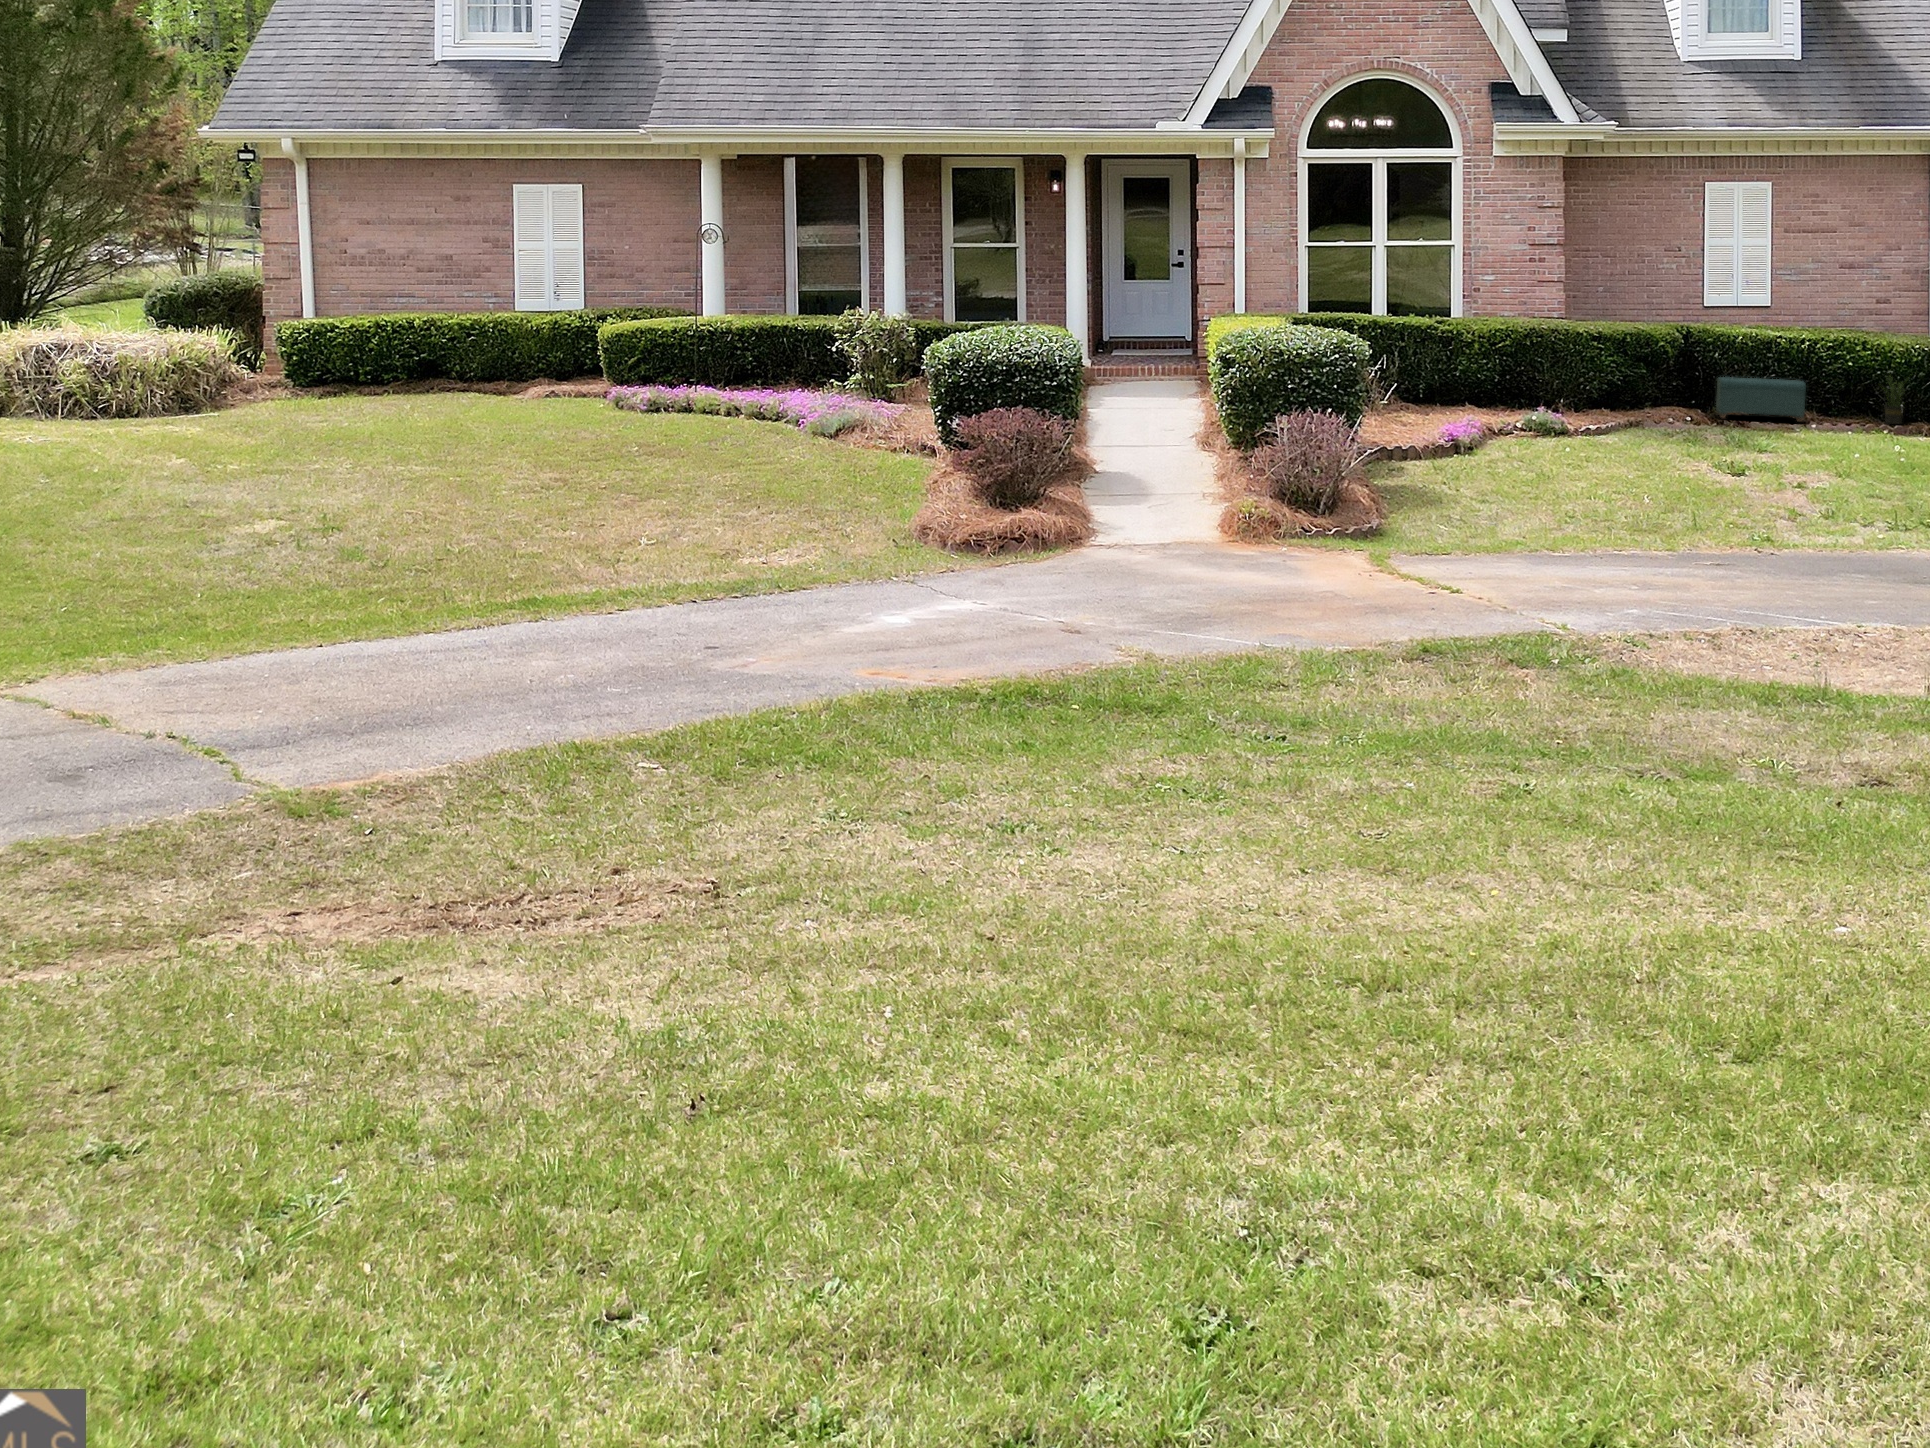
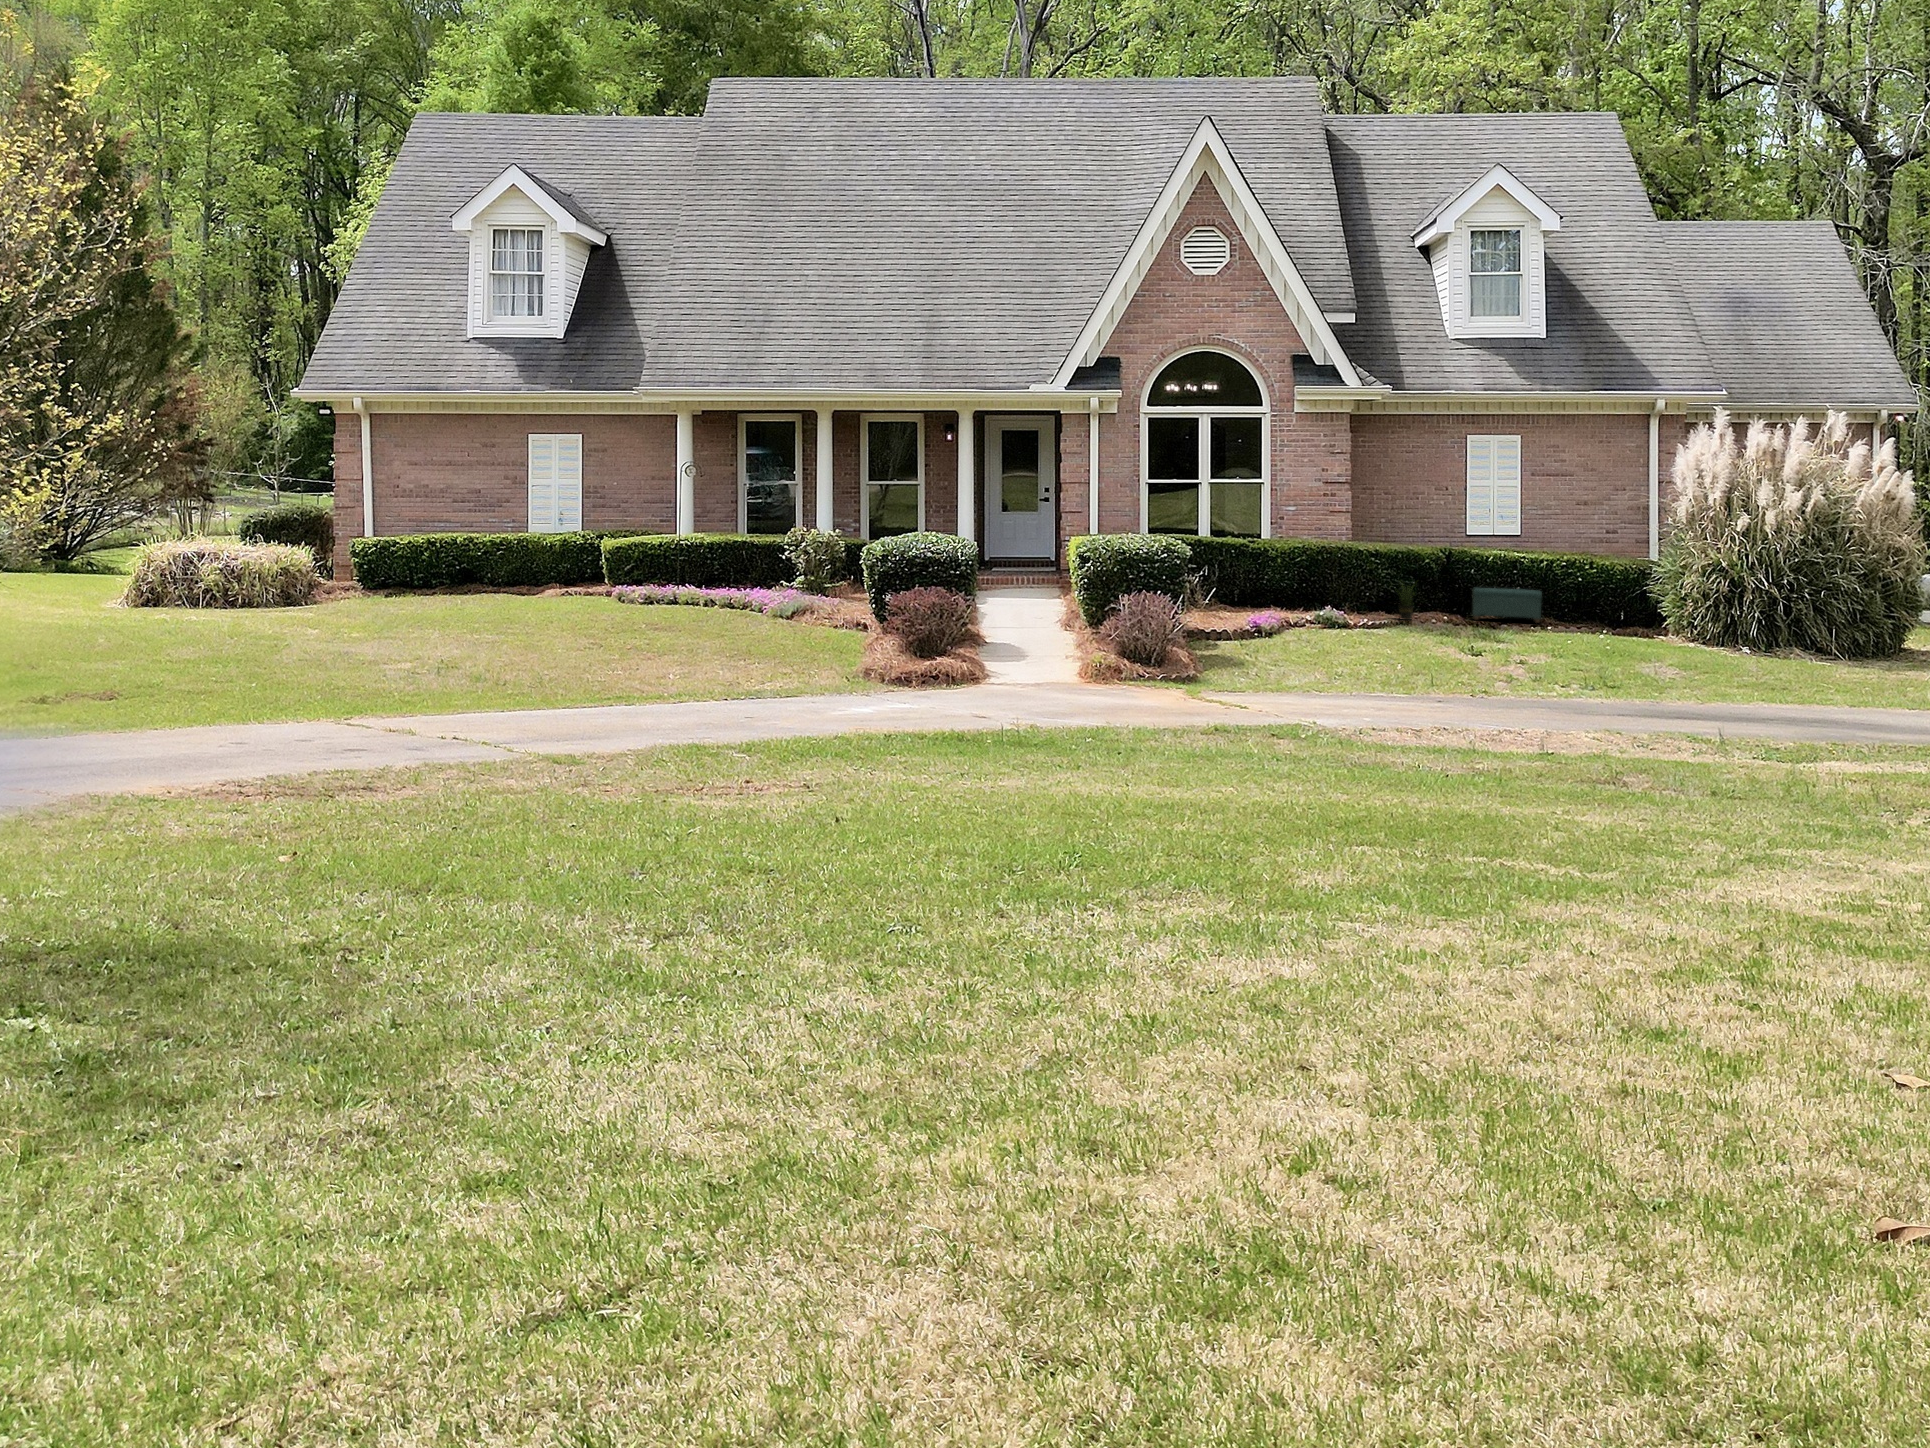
potted plant: present [1884,382,1904,424] -> present [1399,584,1413,620]

